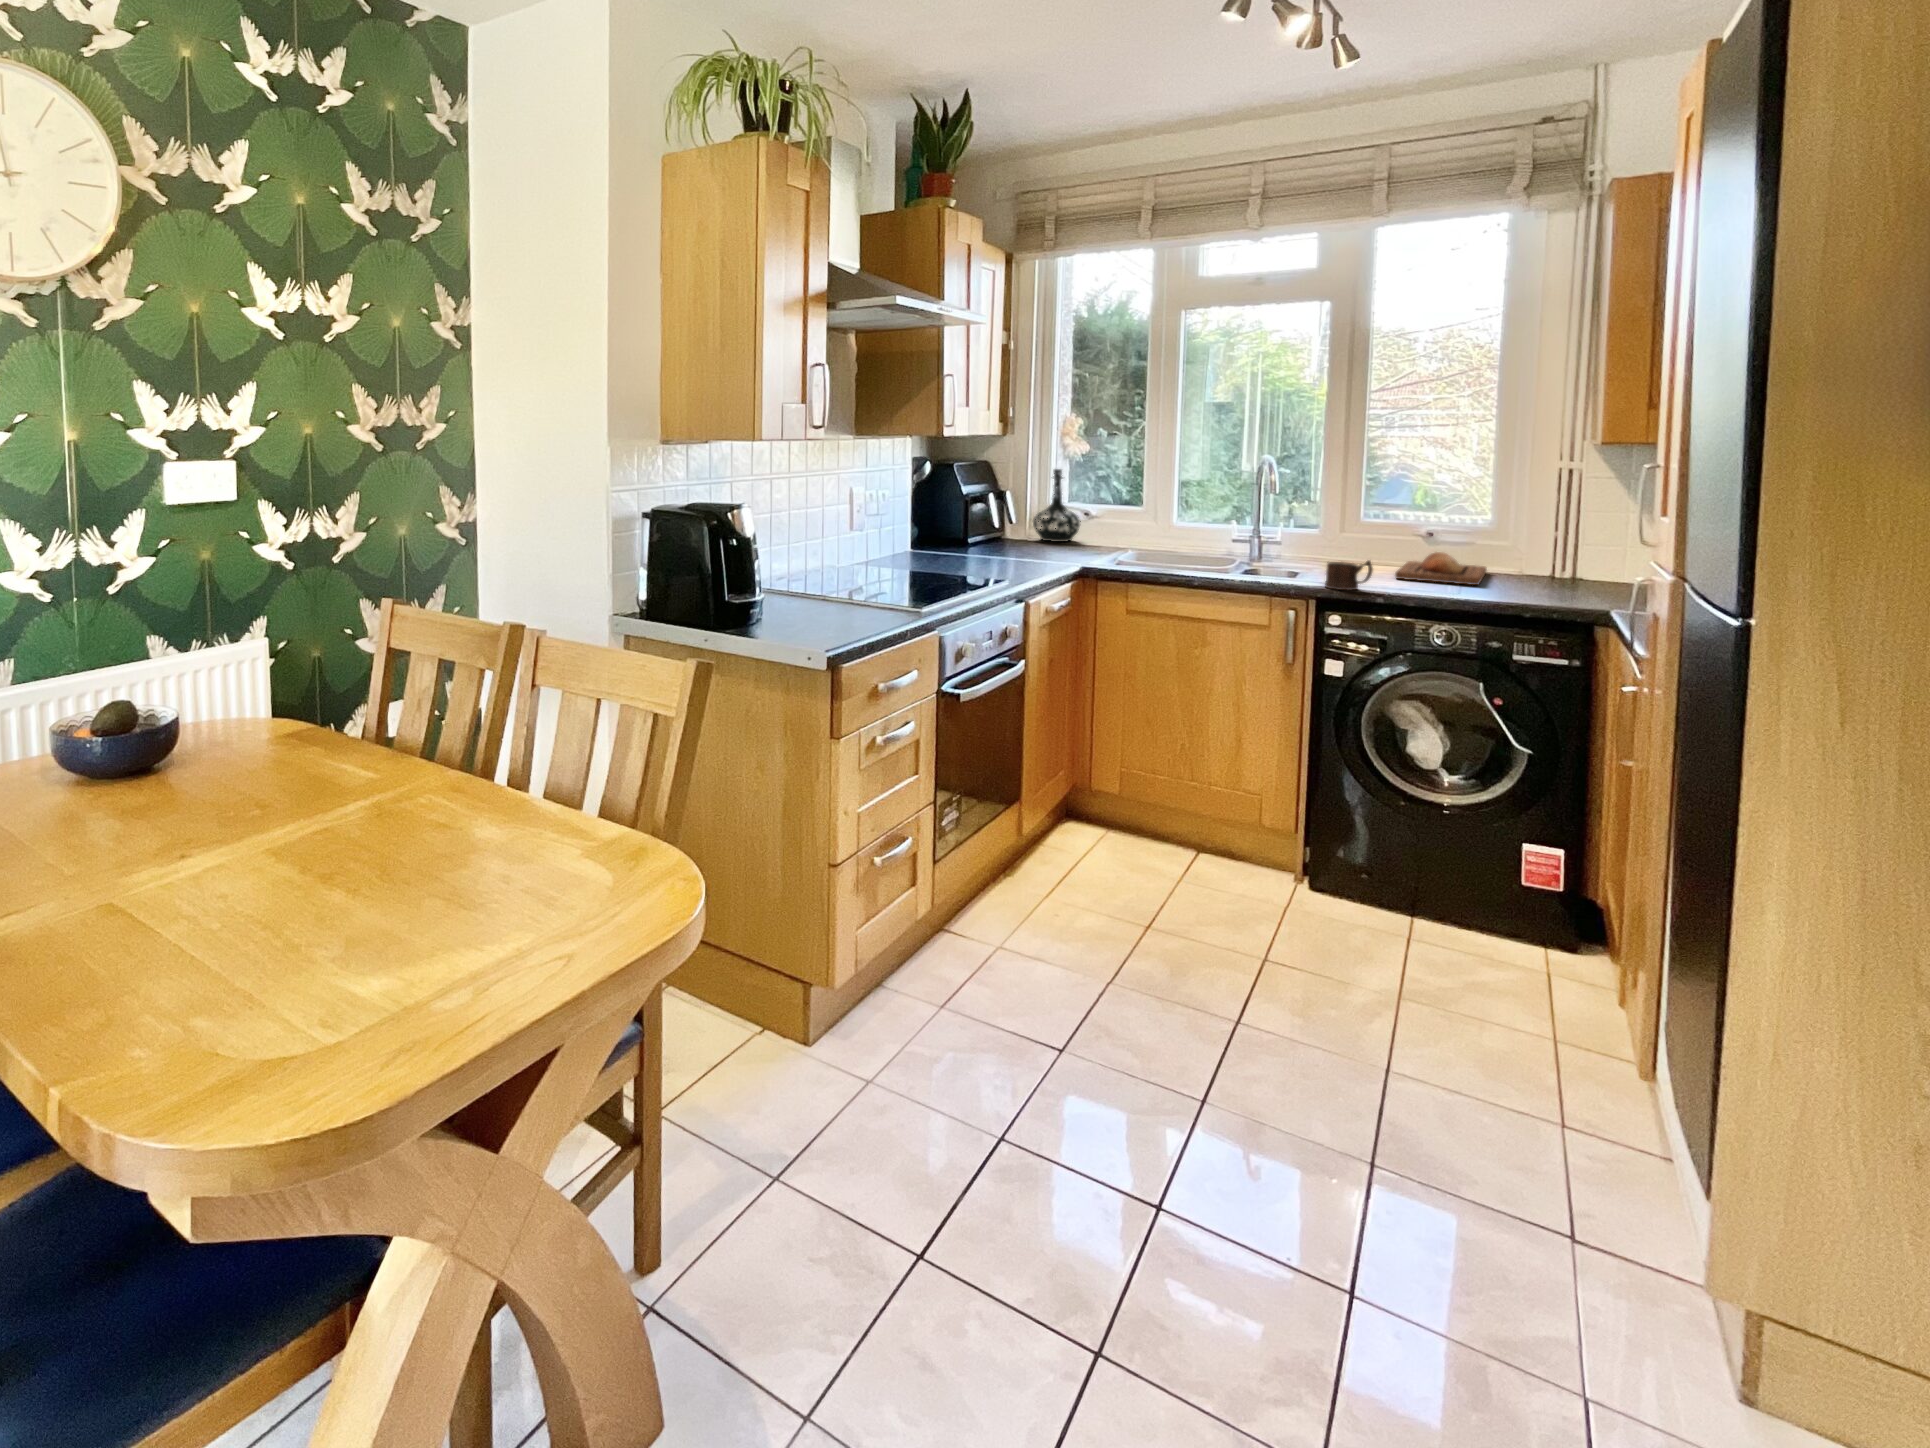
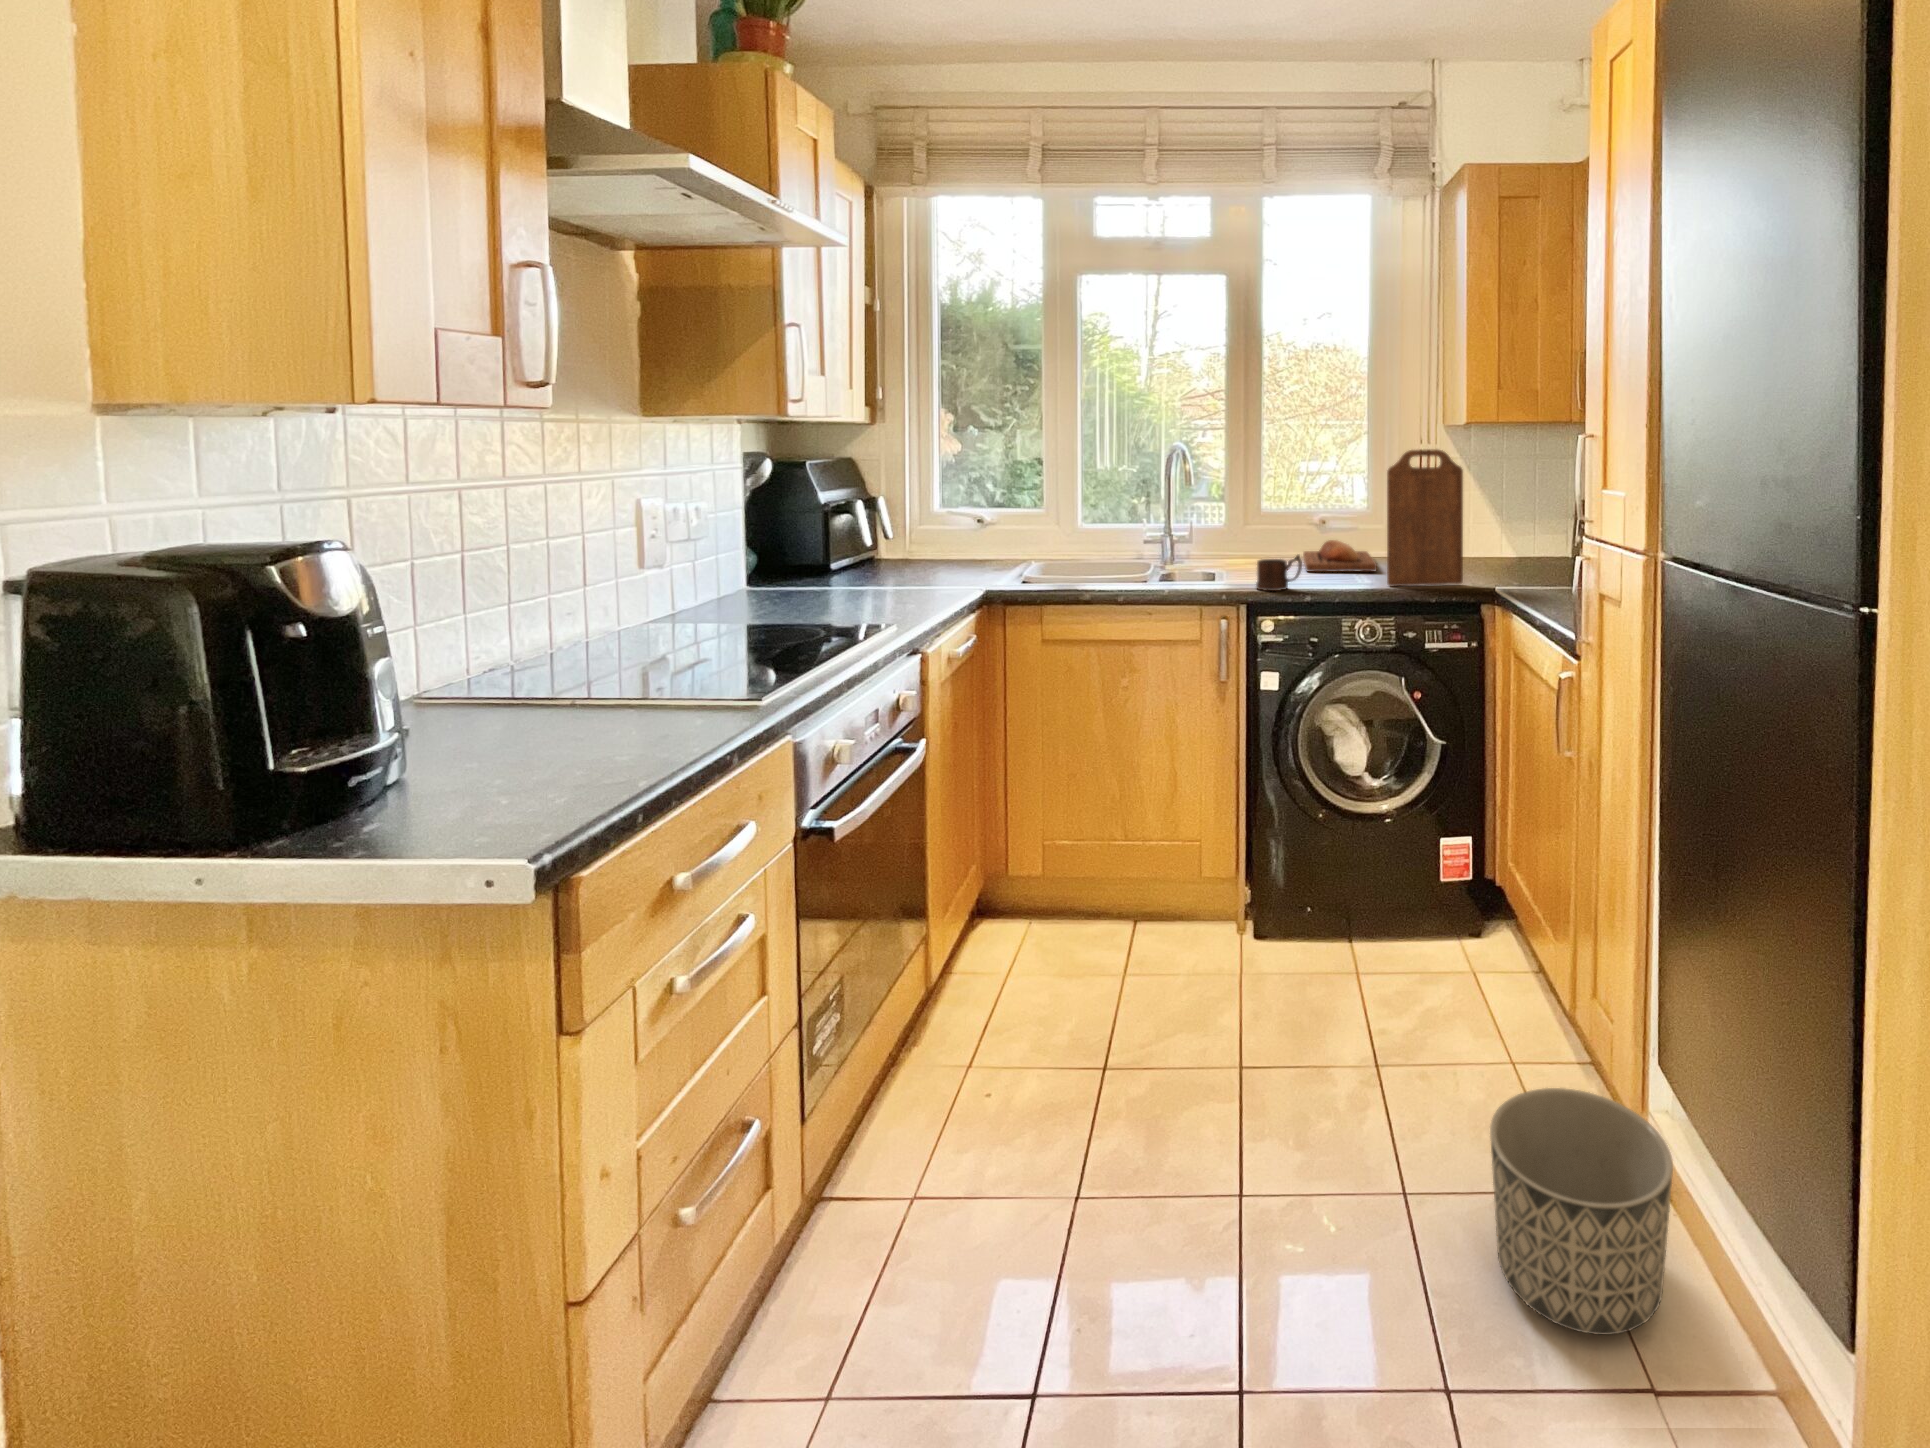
bottle: present [1033,469,1081,542] -> none [914,466,974,559]
cutting board: none [1475,470,1580,605] -> present [1387,449,1463,586]
planter: none [1446,1012,1635,1202] -> present [1490,1088,1673,1335]

